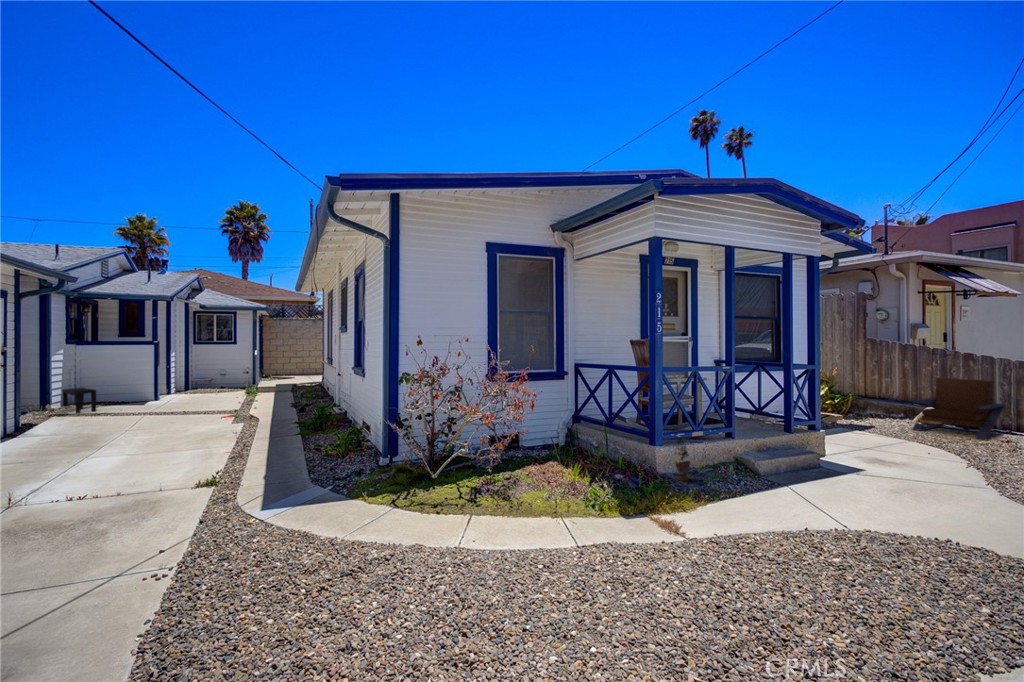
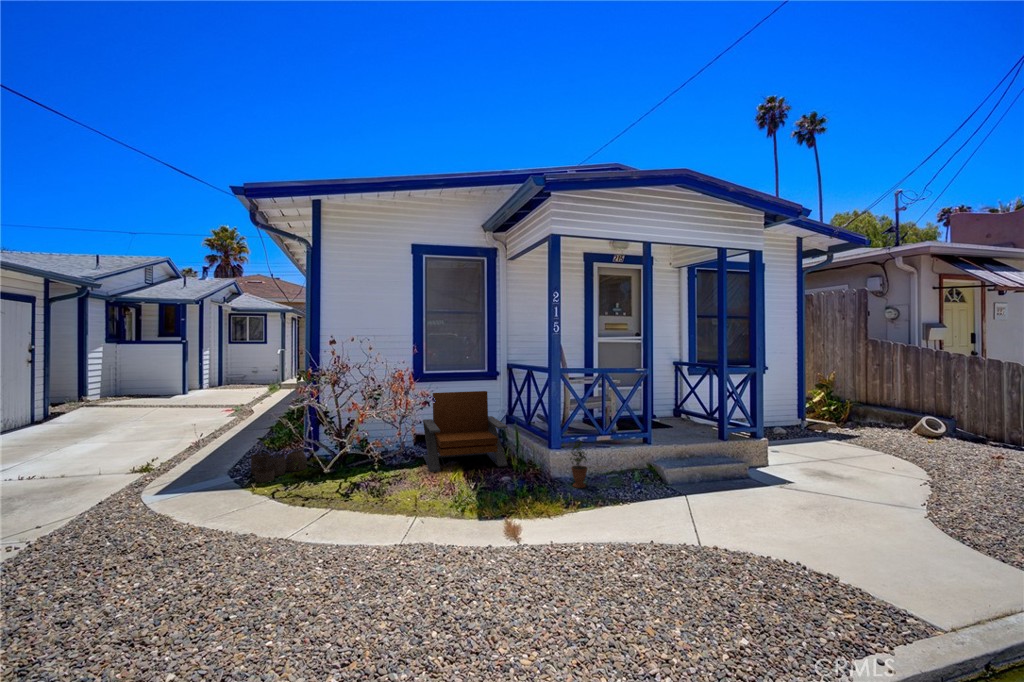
lounge chair: present [913,378,1005,440] -> present [423,391,507,472]
bench: present [62,388,96,413] -> none [101,382,127,404]
woven basket: none [343,453,397,489] -> present [251,450,307,482]

